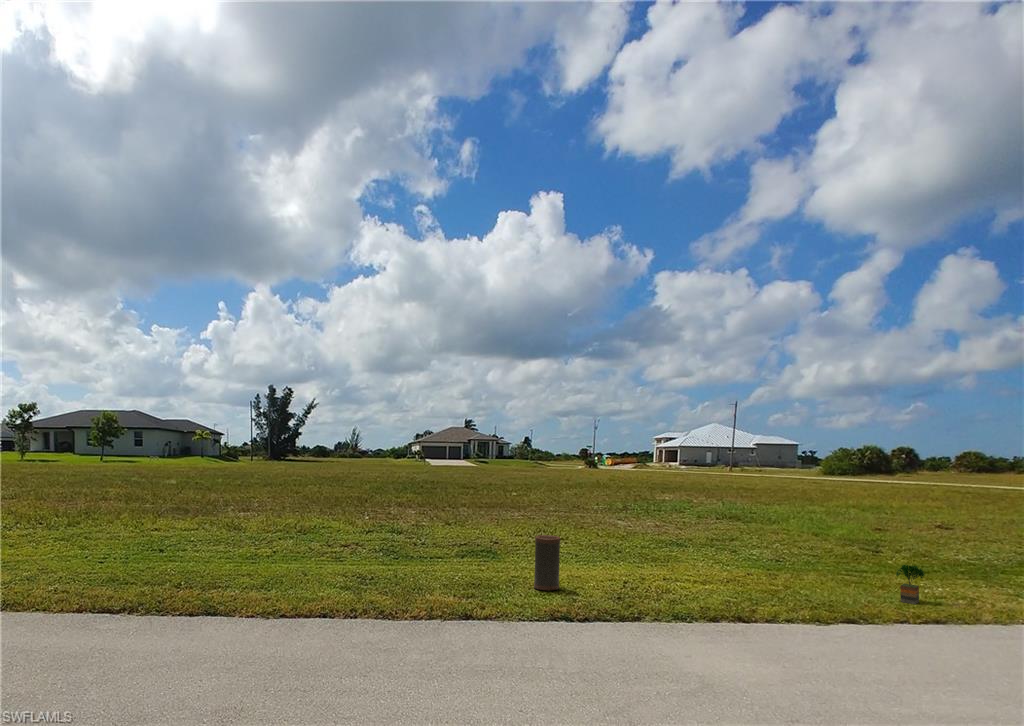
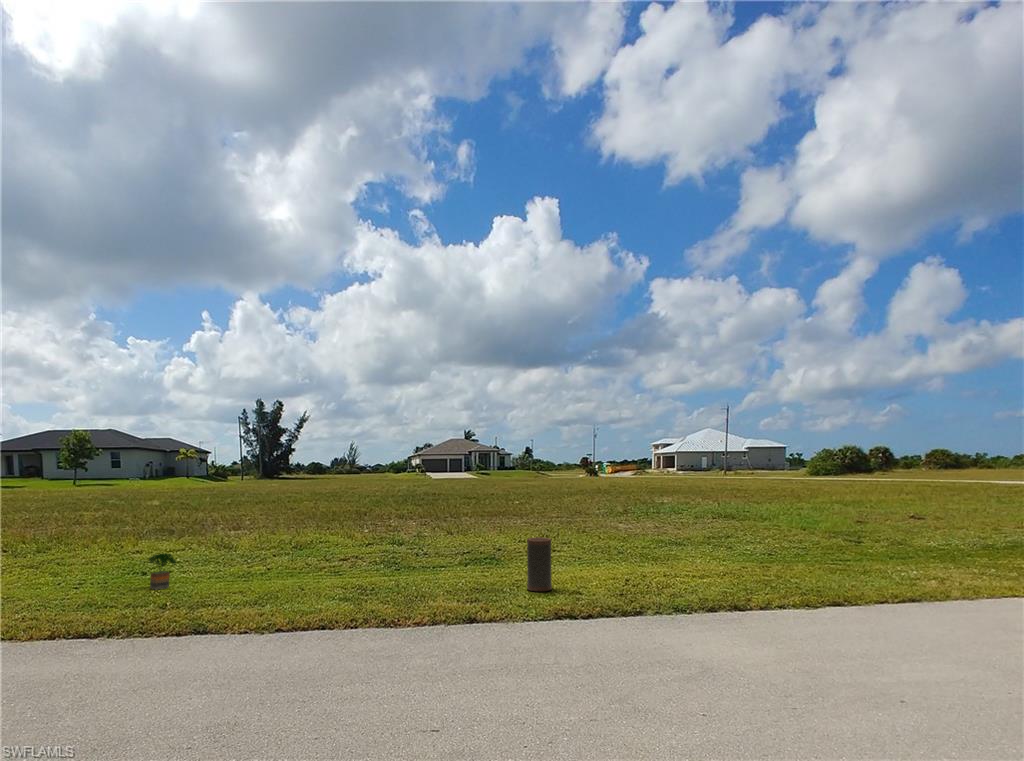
potted tree: present [896,565,925,605] -> present [149,553,176,590]

